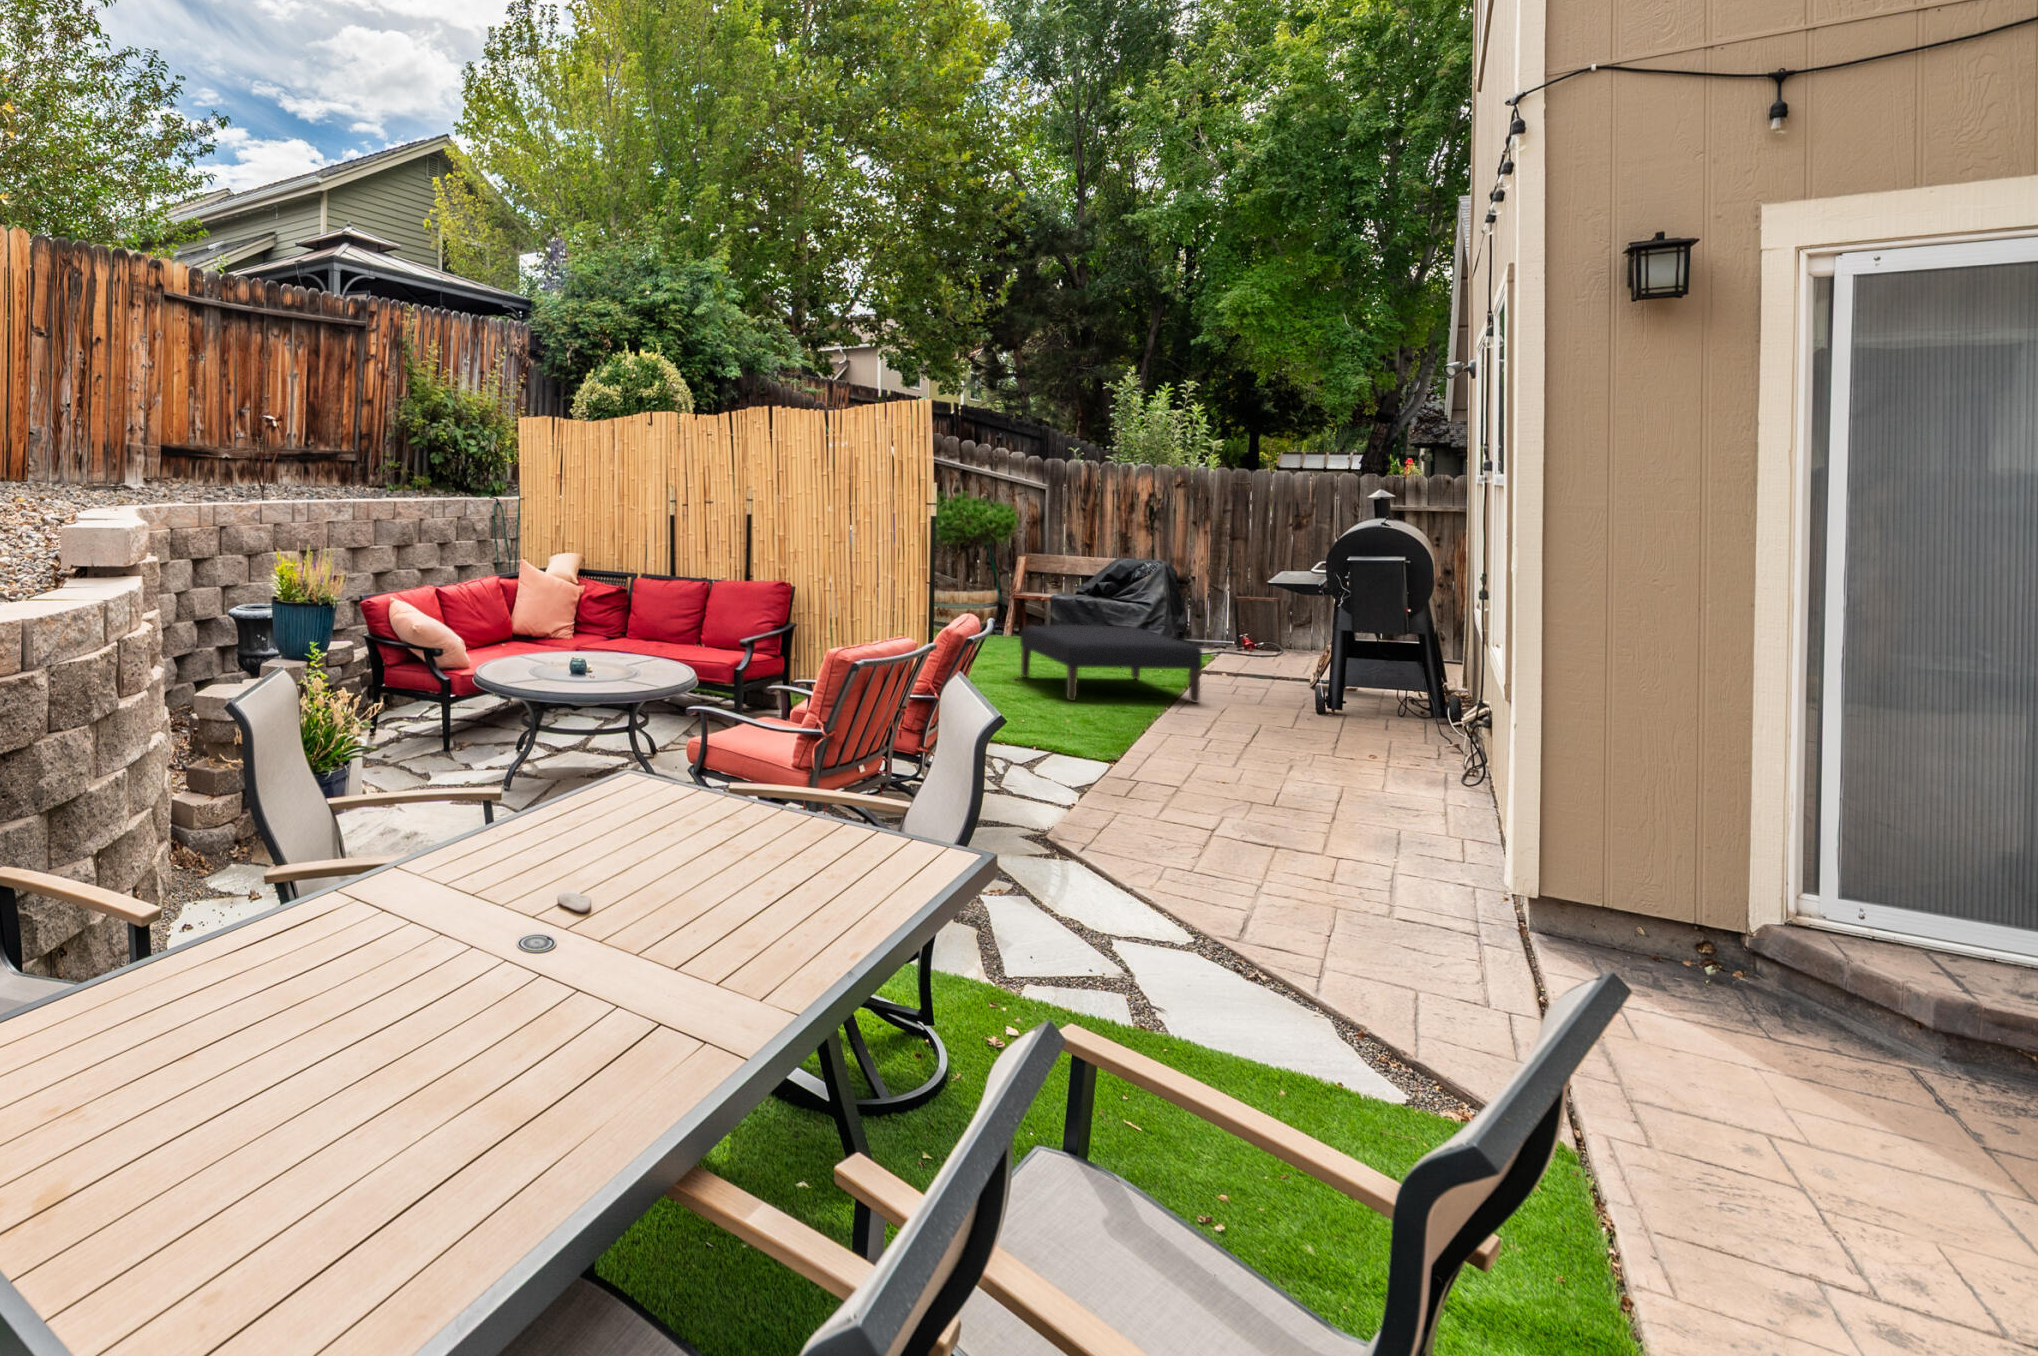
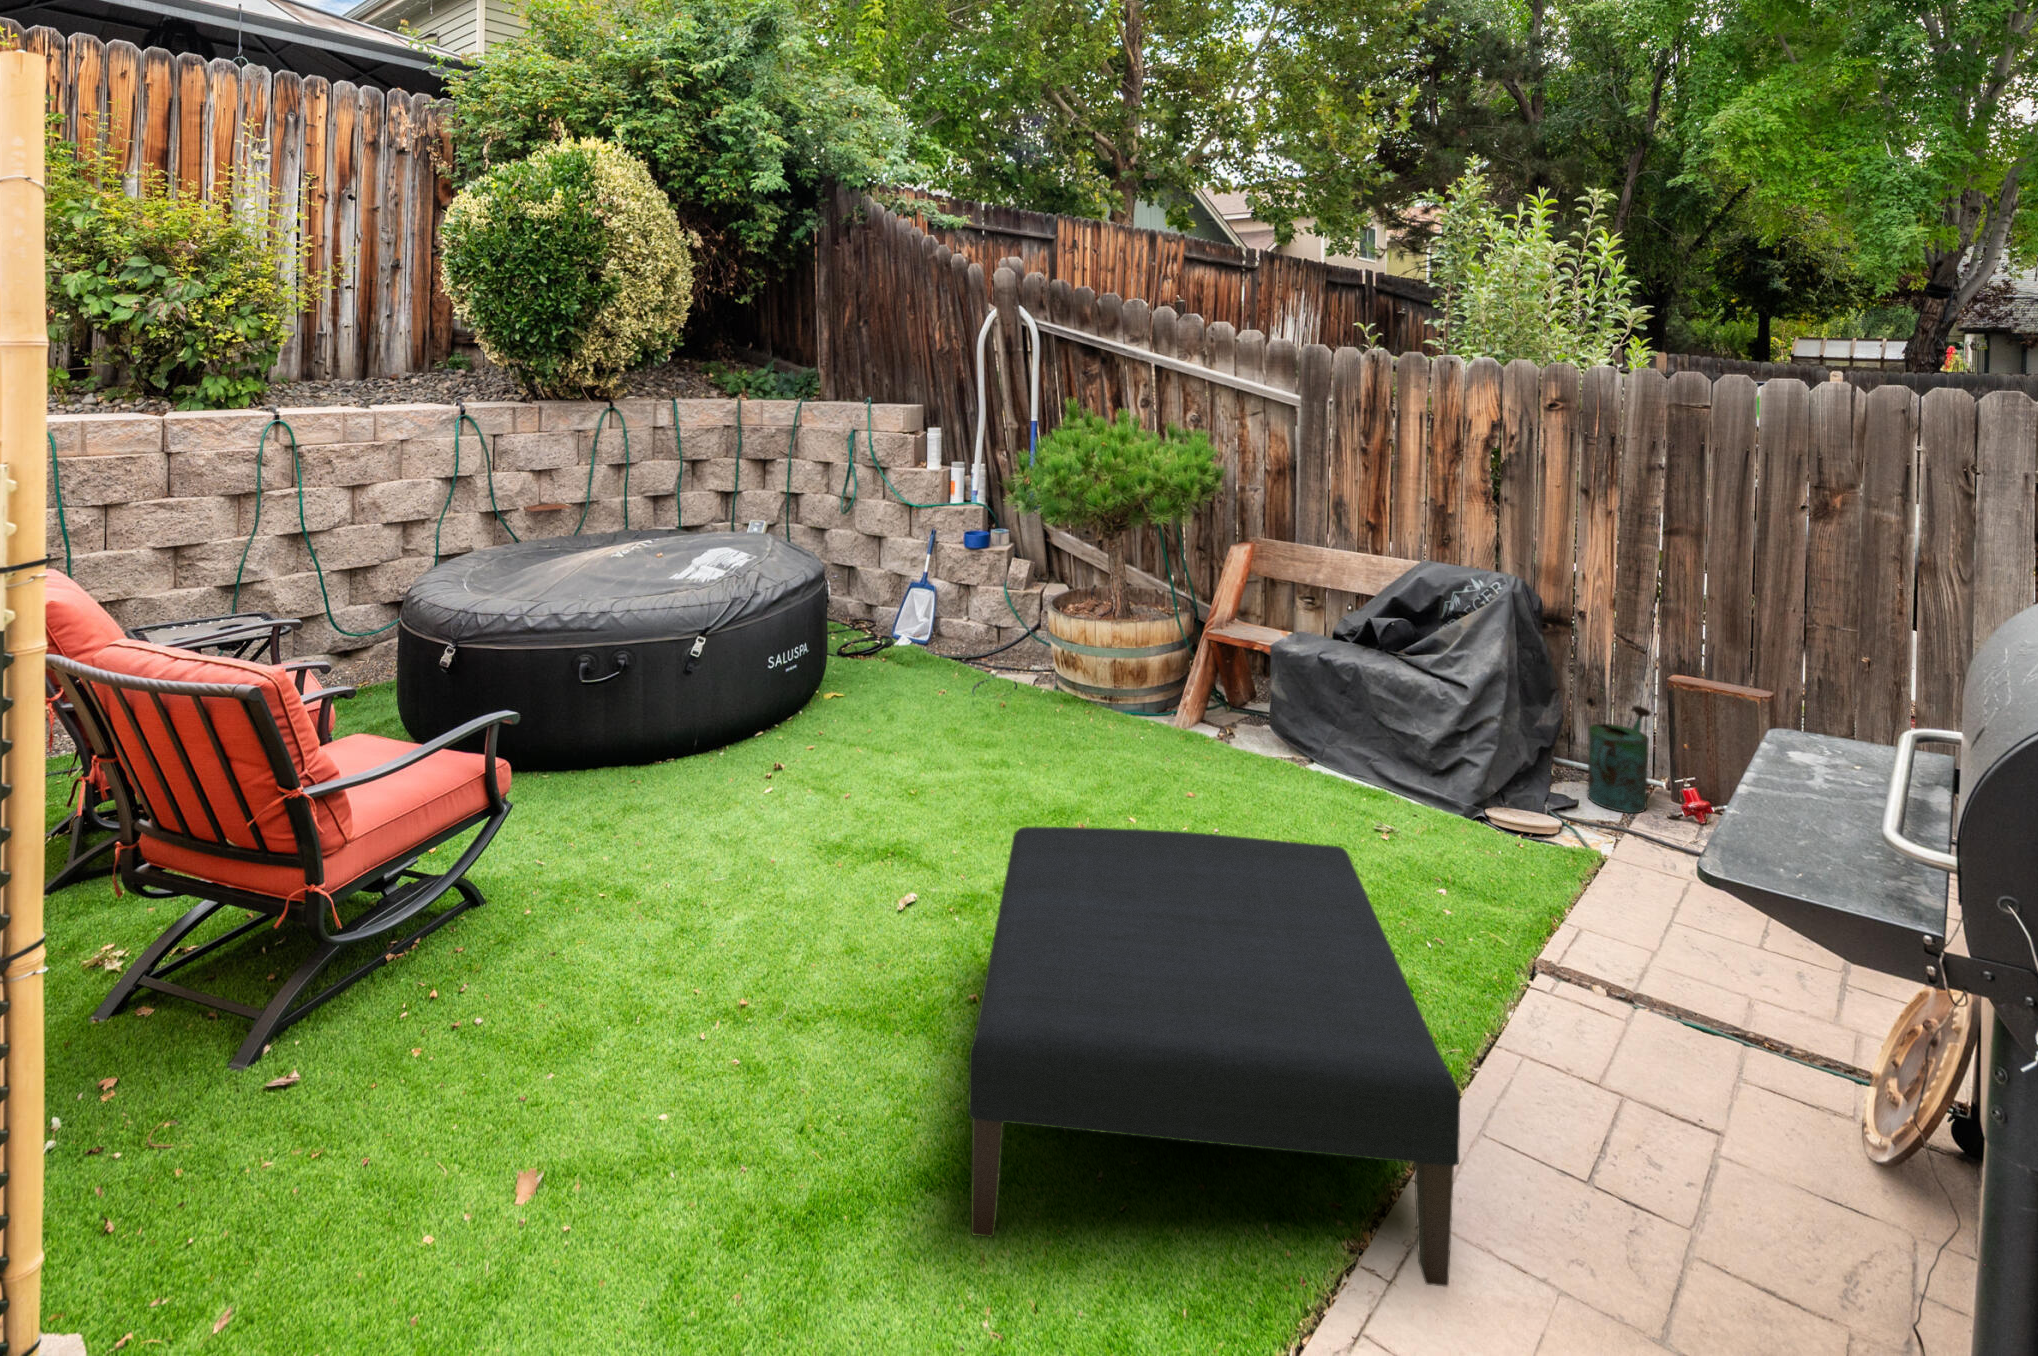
watering can: none [1200,615,1226,654] -> present [1587,706,1651,813]

